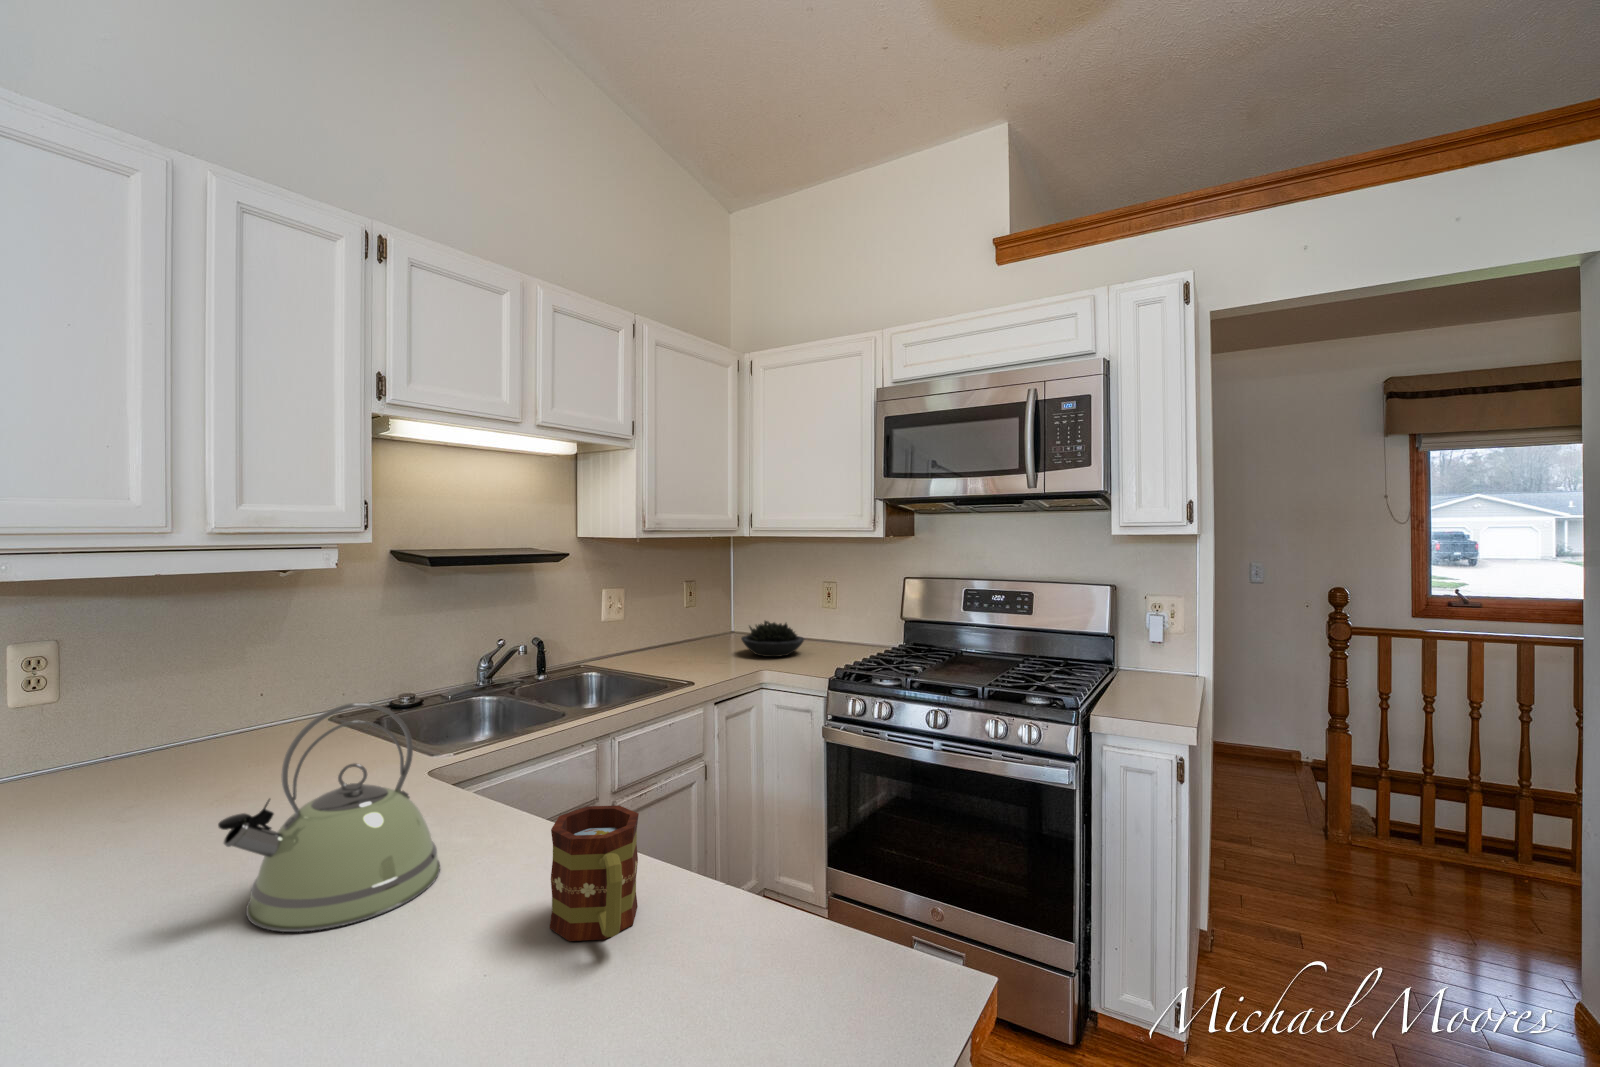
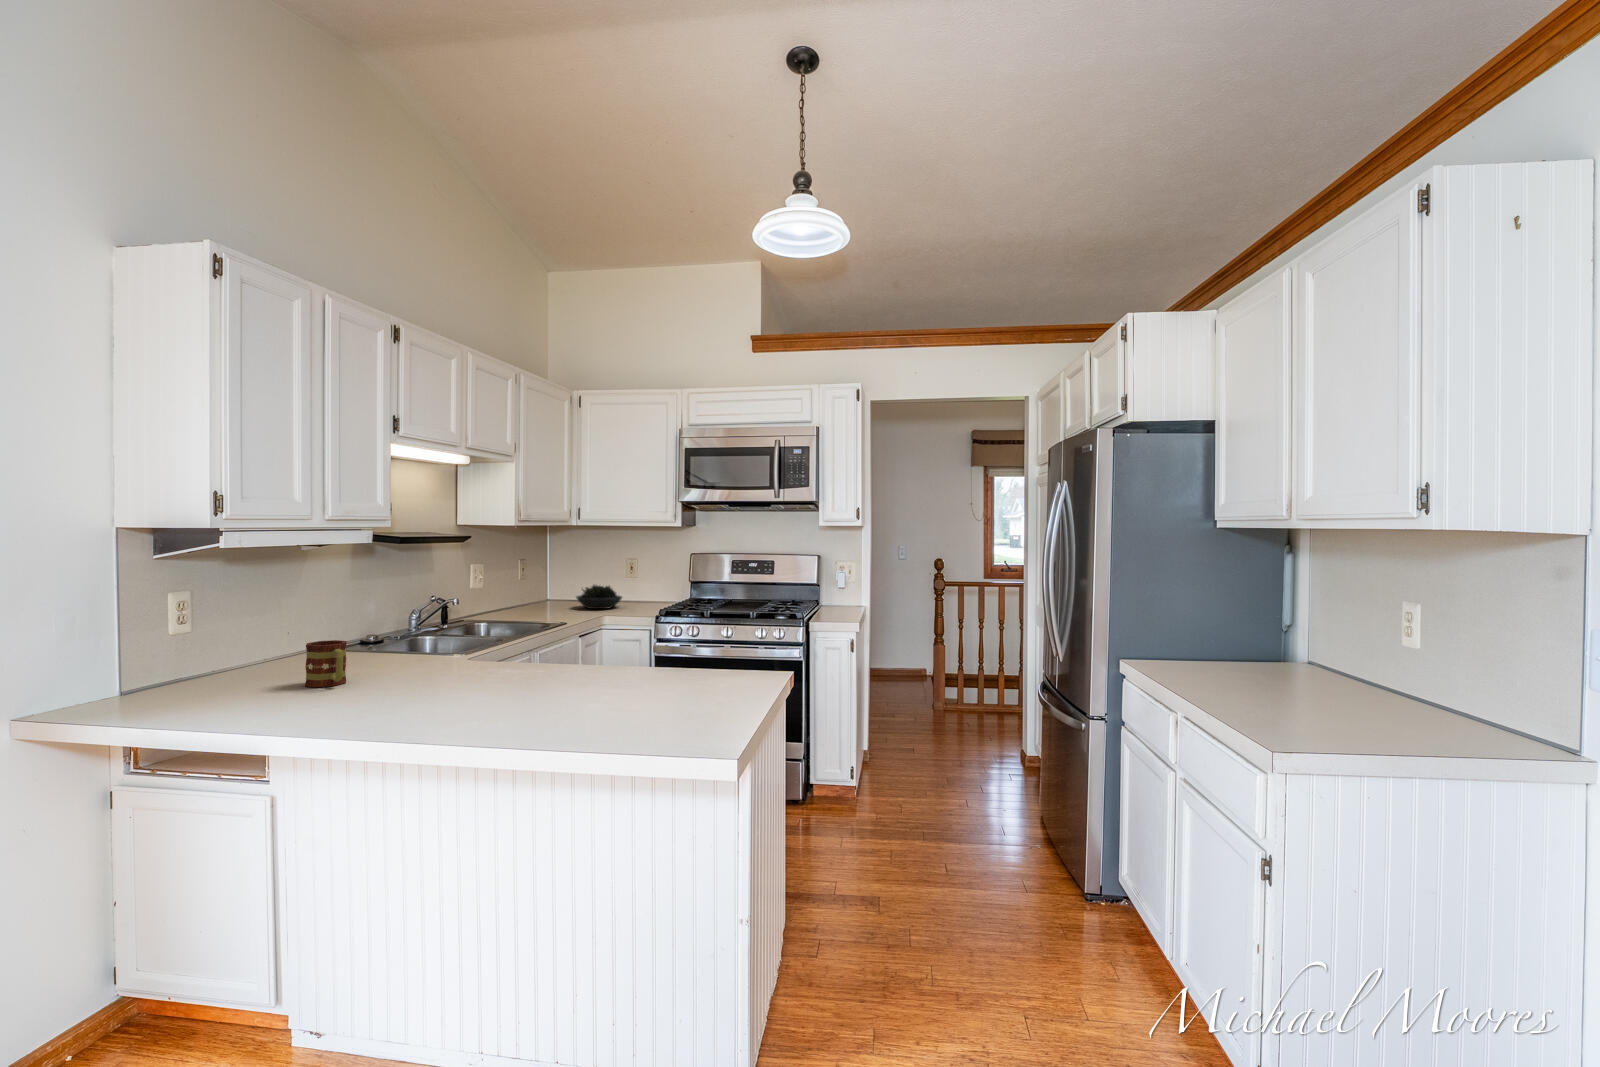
kettle: present [218,703,440,932] -> none [473,602,553,694]
mug: present [550,805,639,941] -> present [305,640,347,687]

